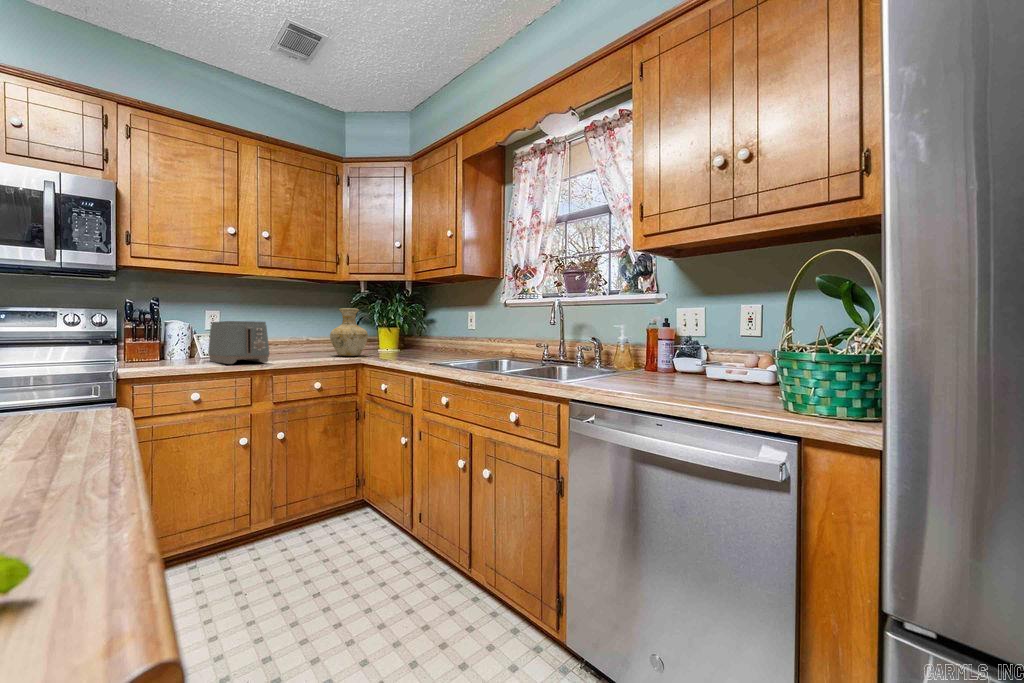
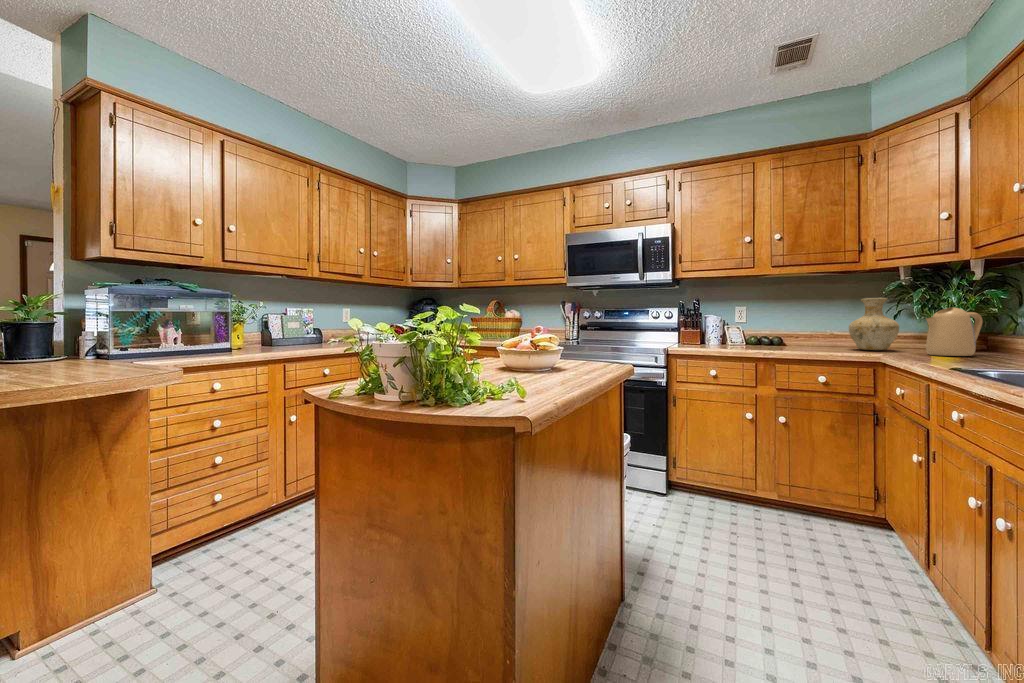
kettle: none [388,320,418,358] -> present [926,308,982,356]
toaster: present [208,321,269,364] -> none [728,316,773,352]

